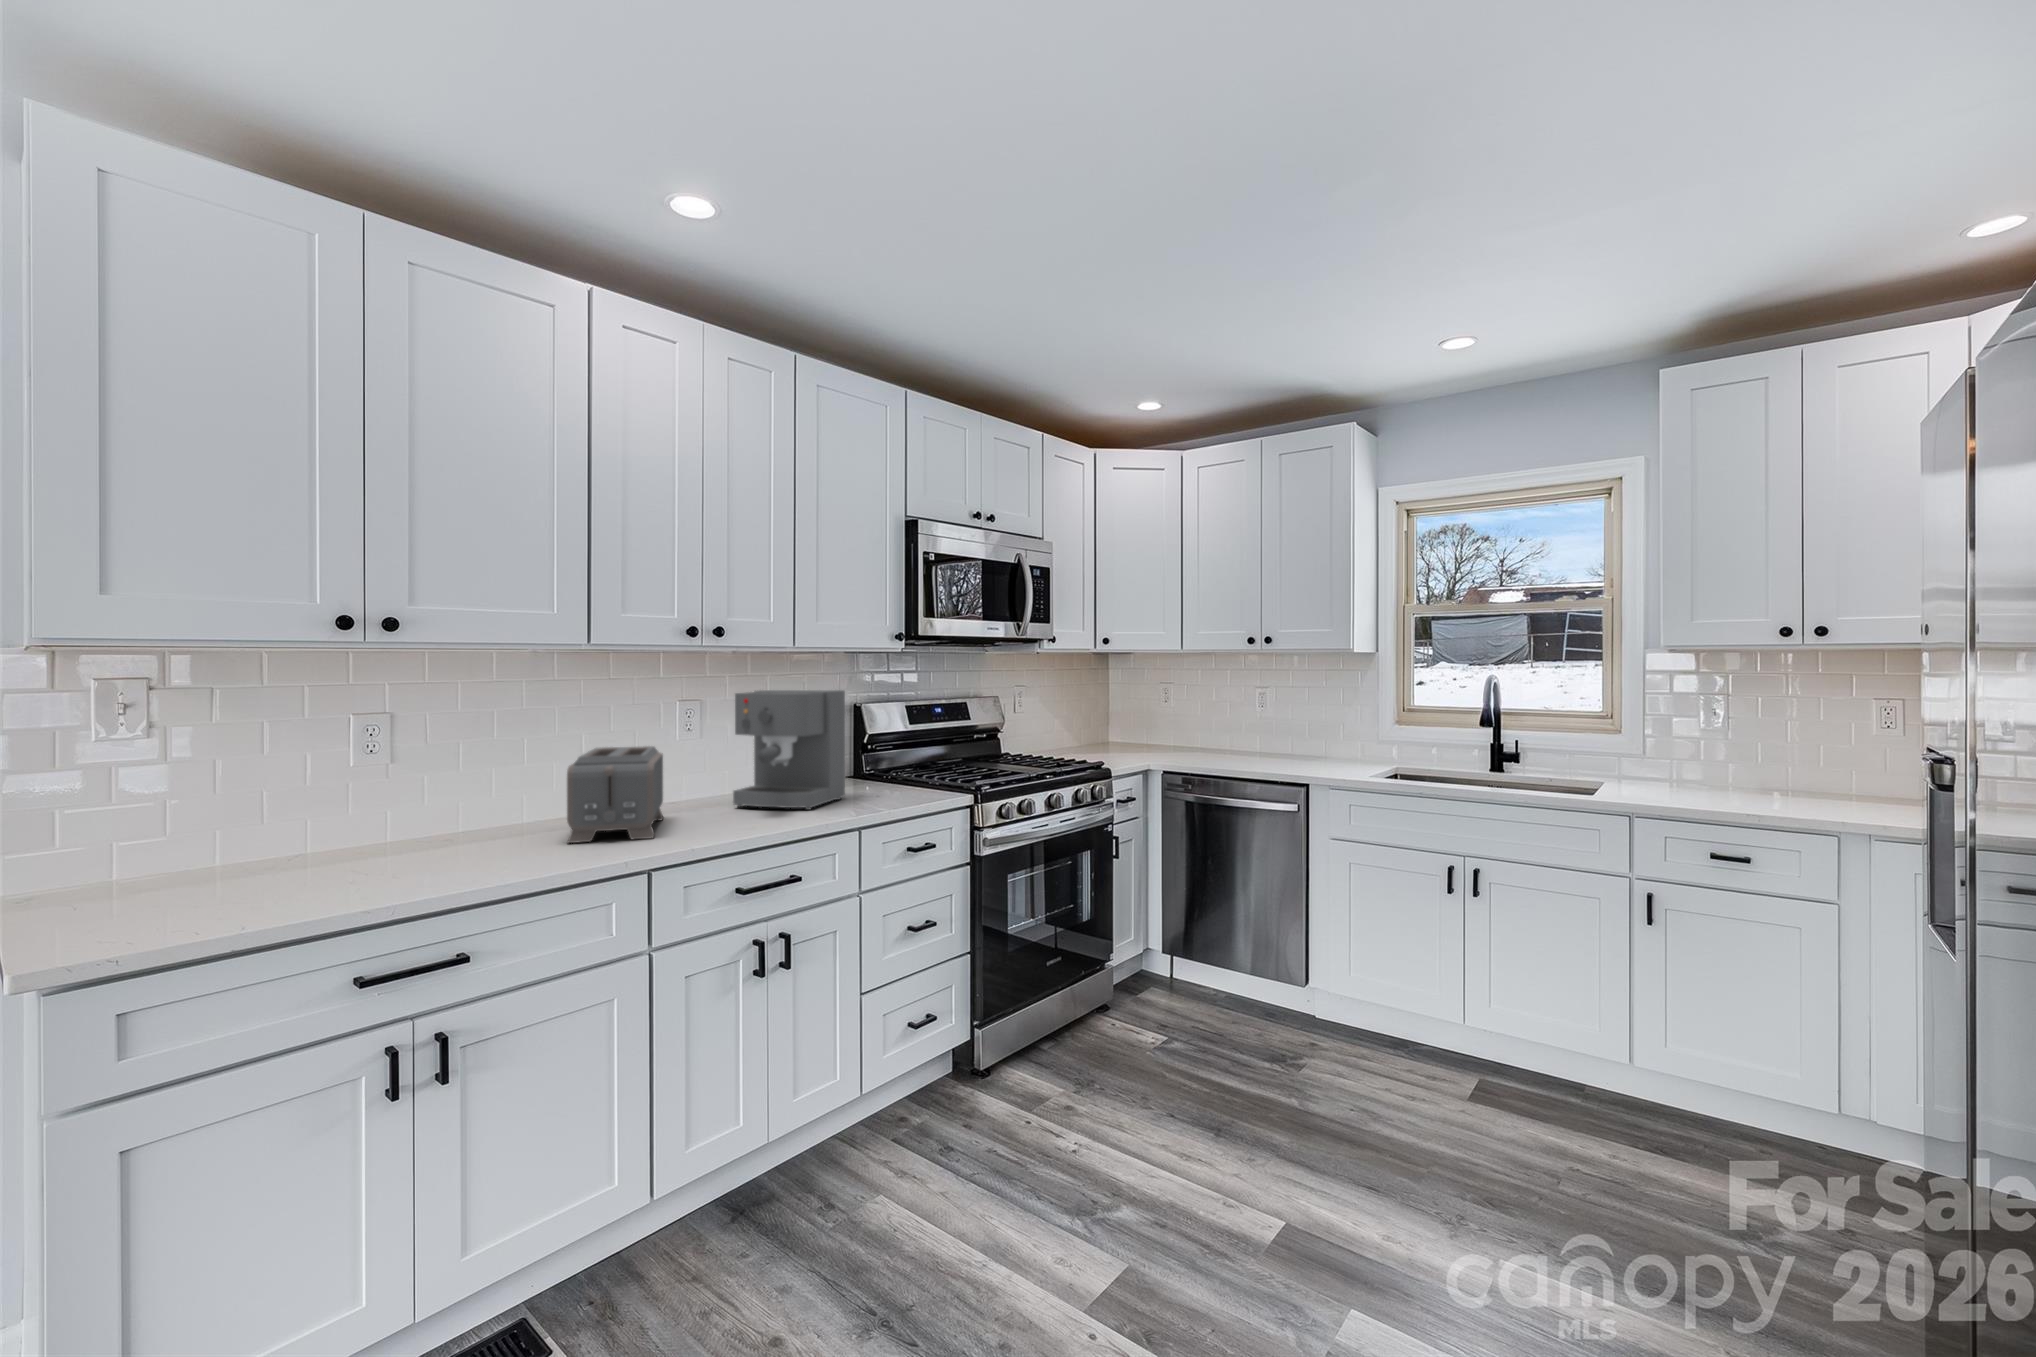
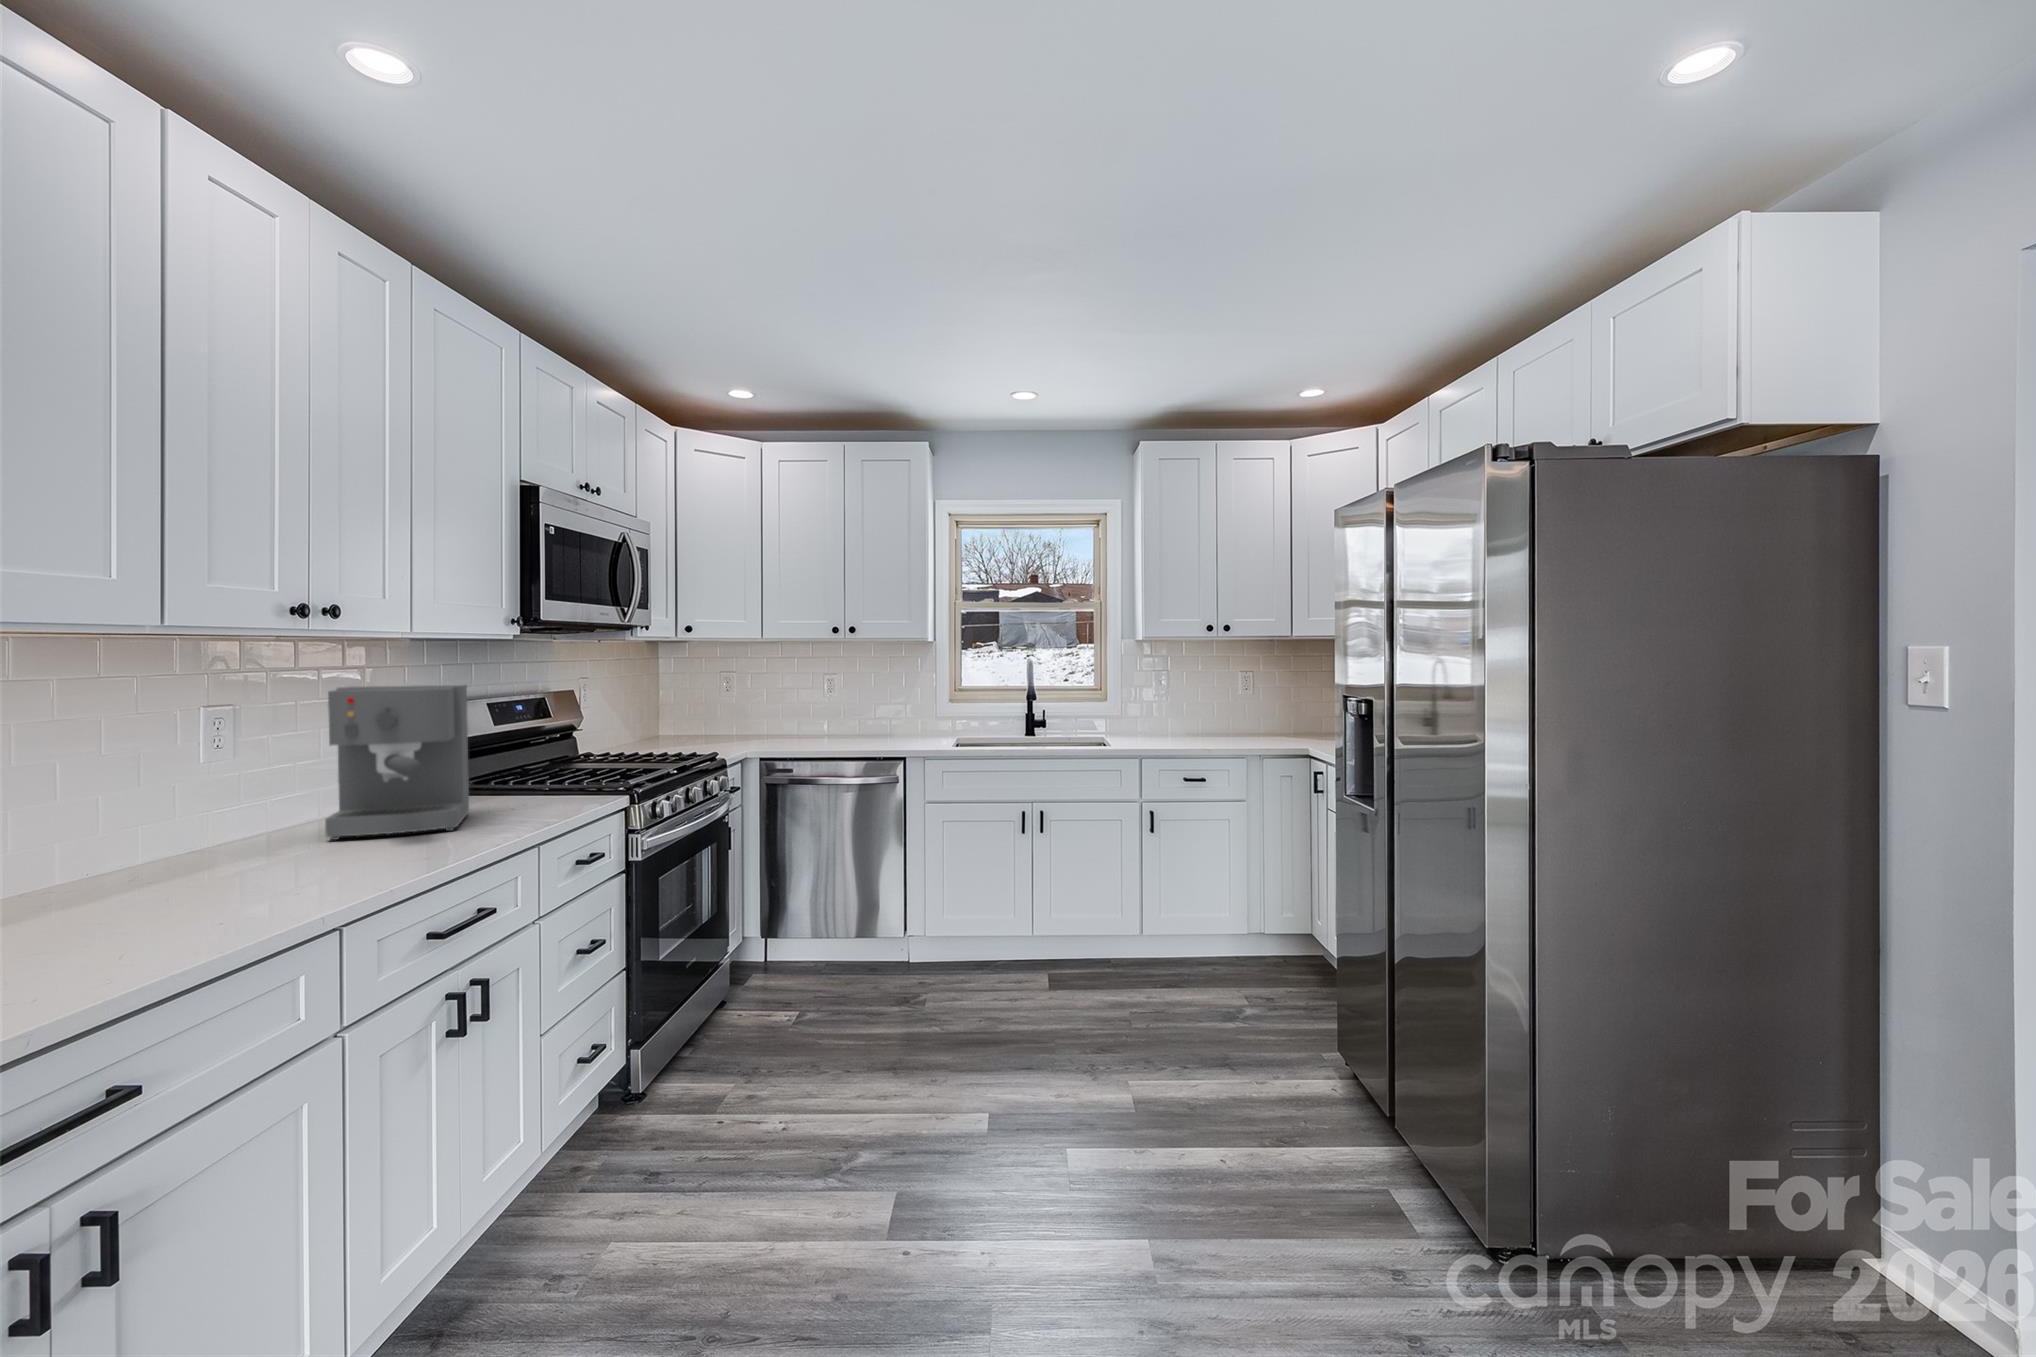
toaster: present [567,746,663,843] -> none [103,767,294,911]

